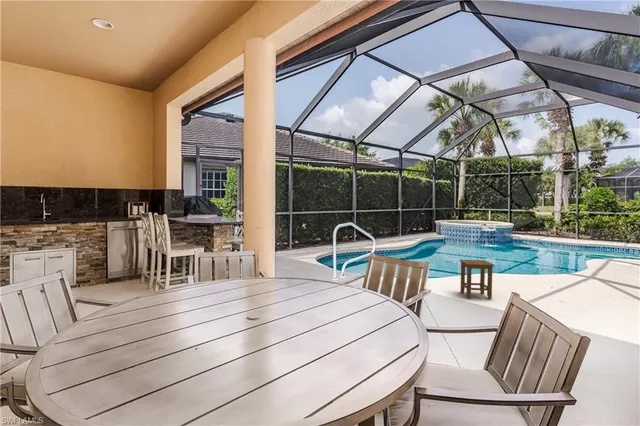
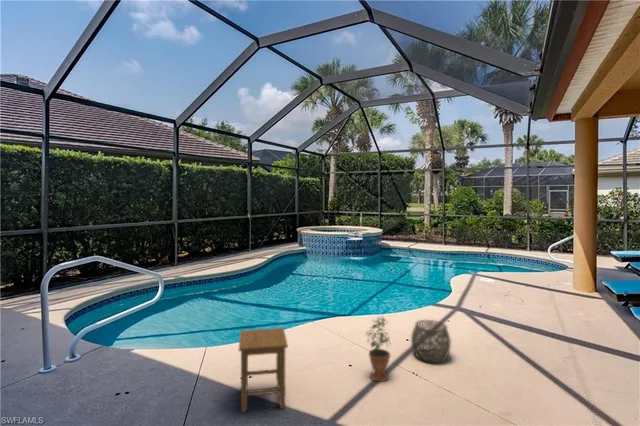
potted plant: none [534,257,553,297] -> present [367,318,390,381]
woven basket: none [564,268,595,294] -> present [411,320,451,362]

